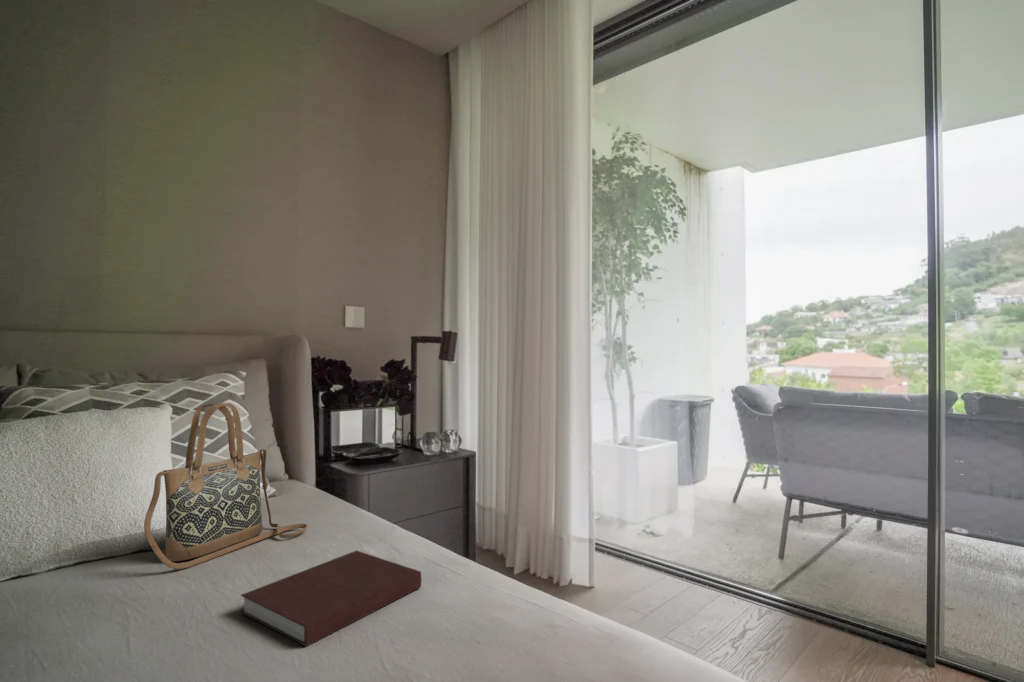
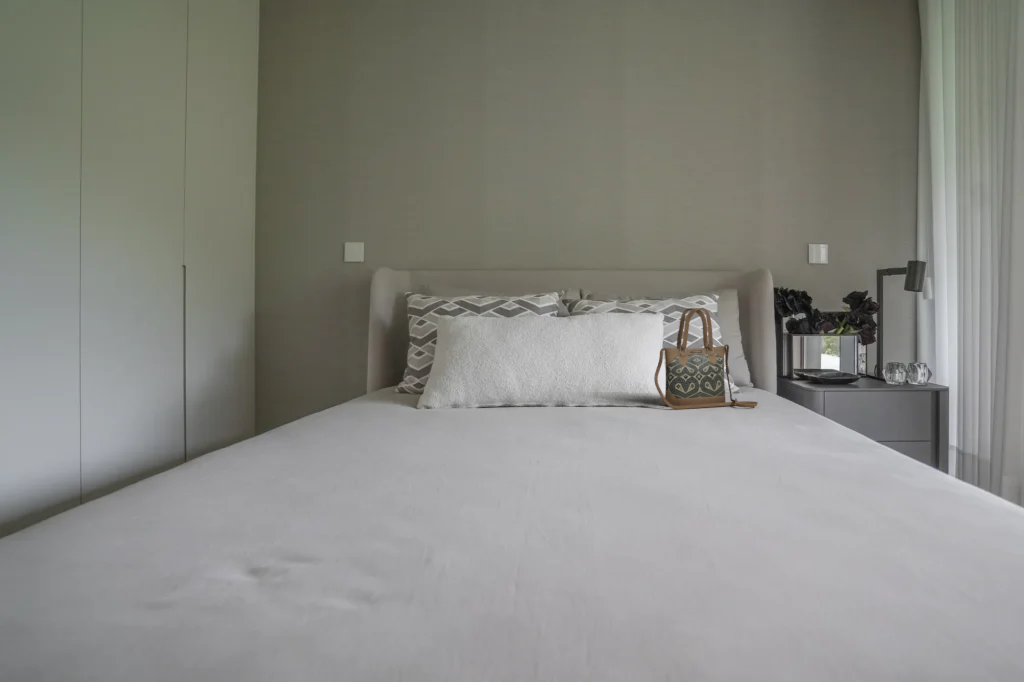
notebook: present [241,551,421,646] -> none [709,412,836,441]

